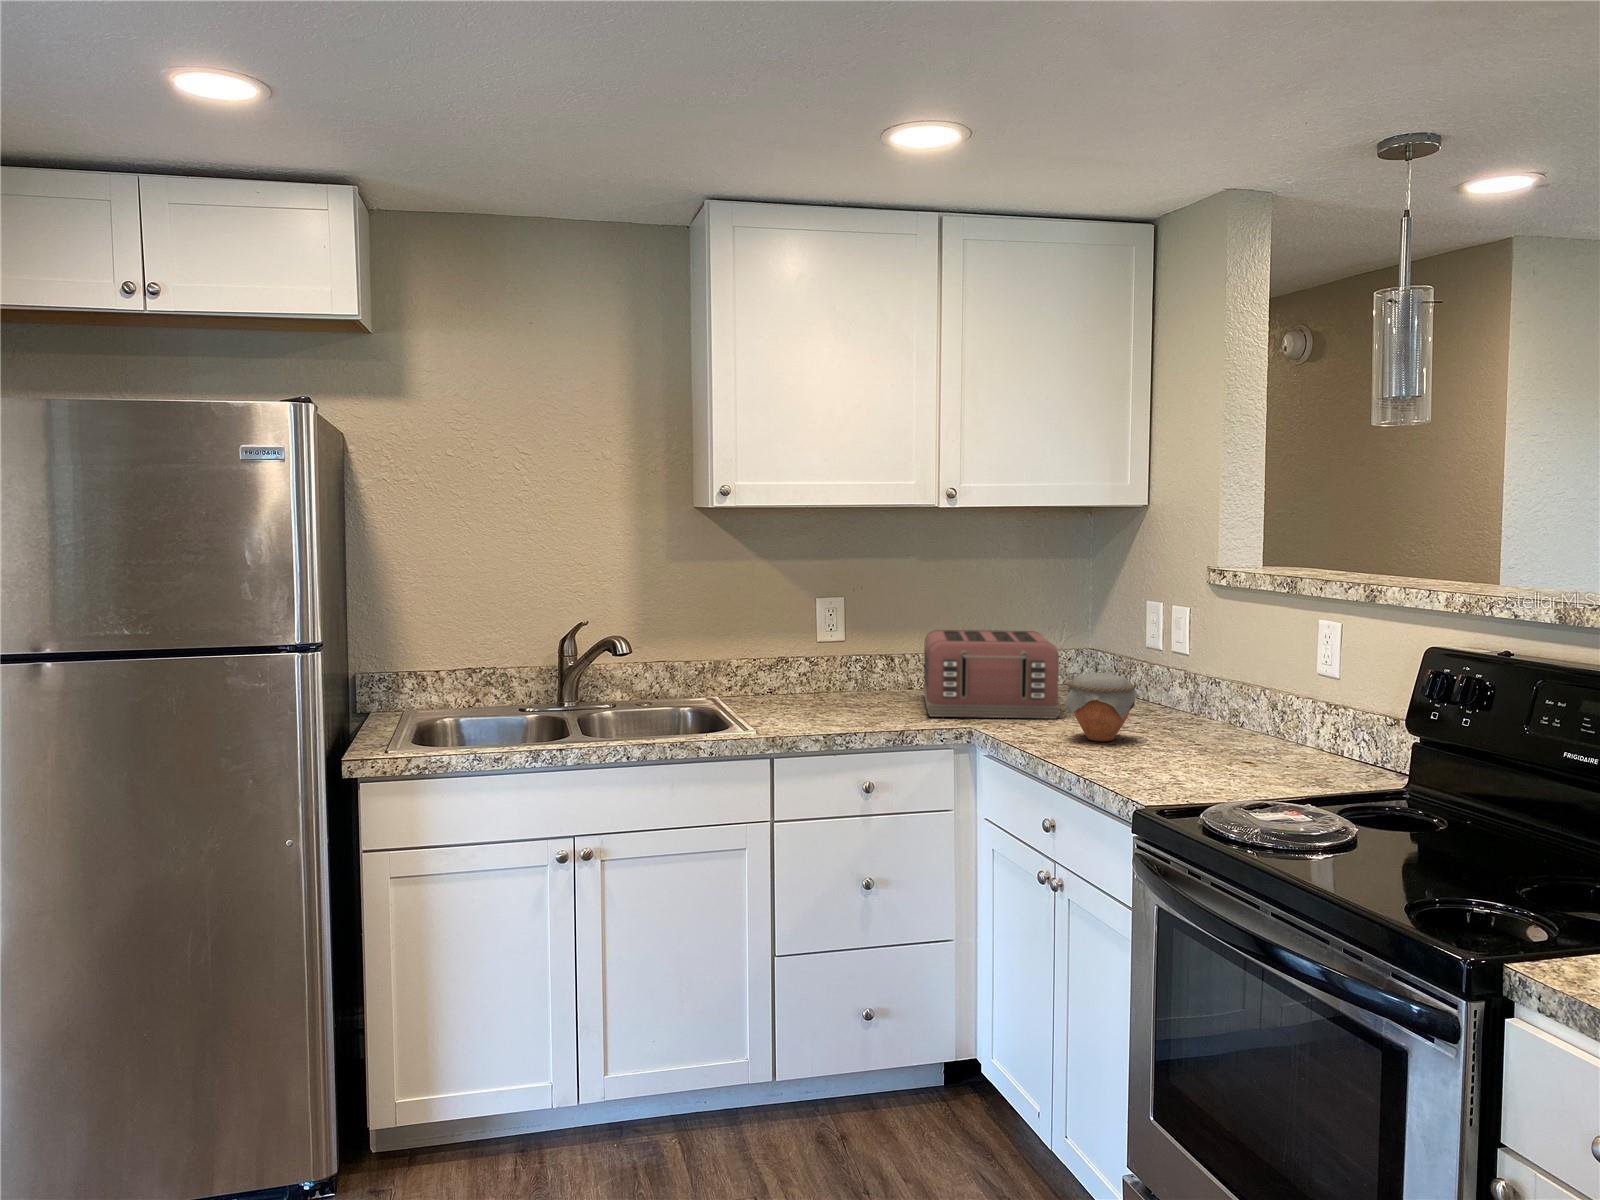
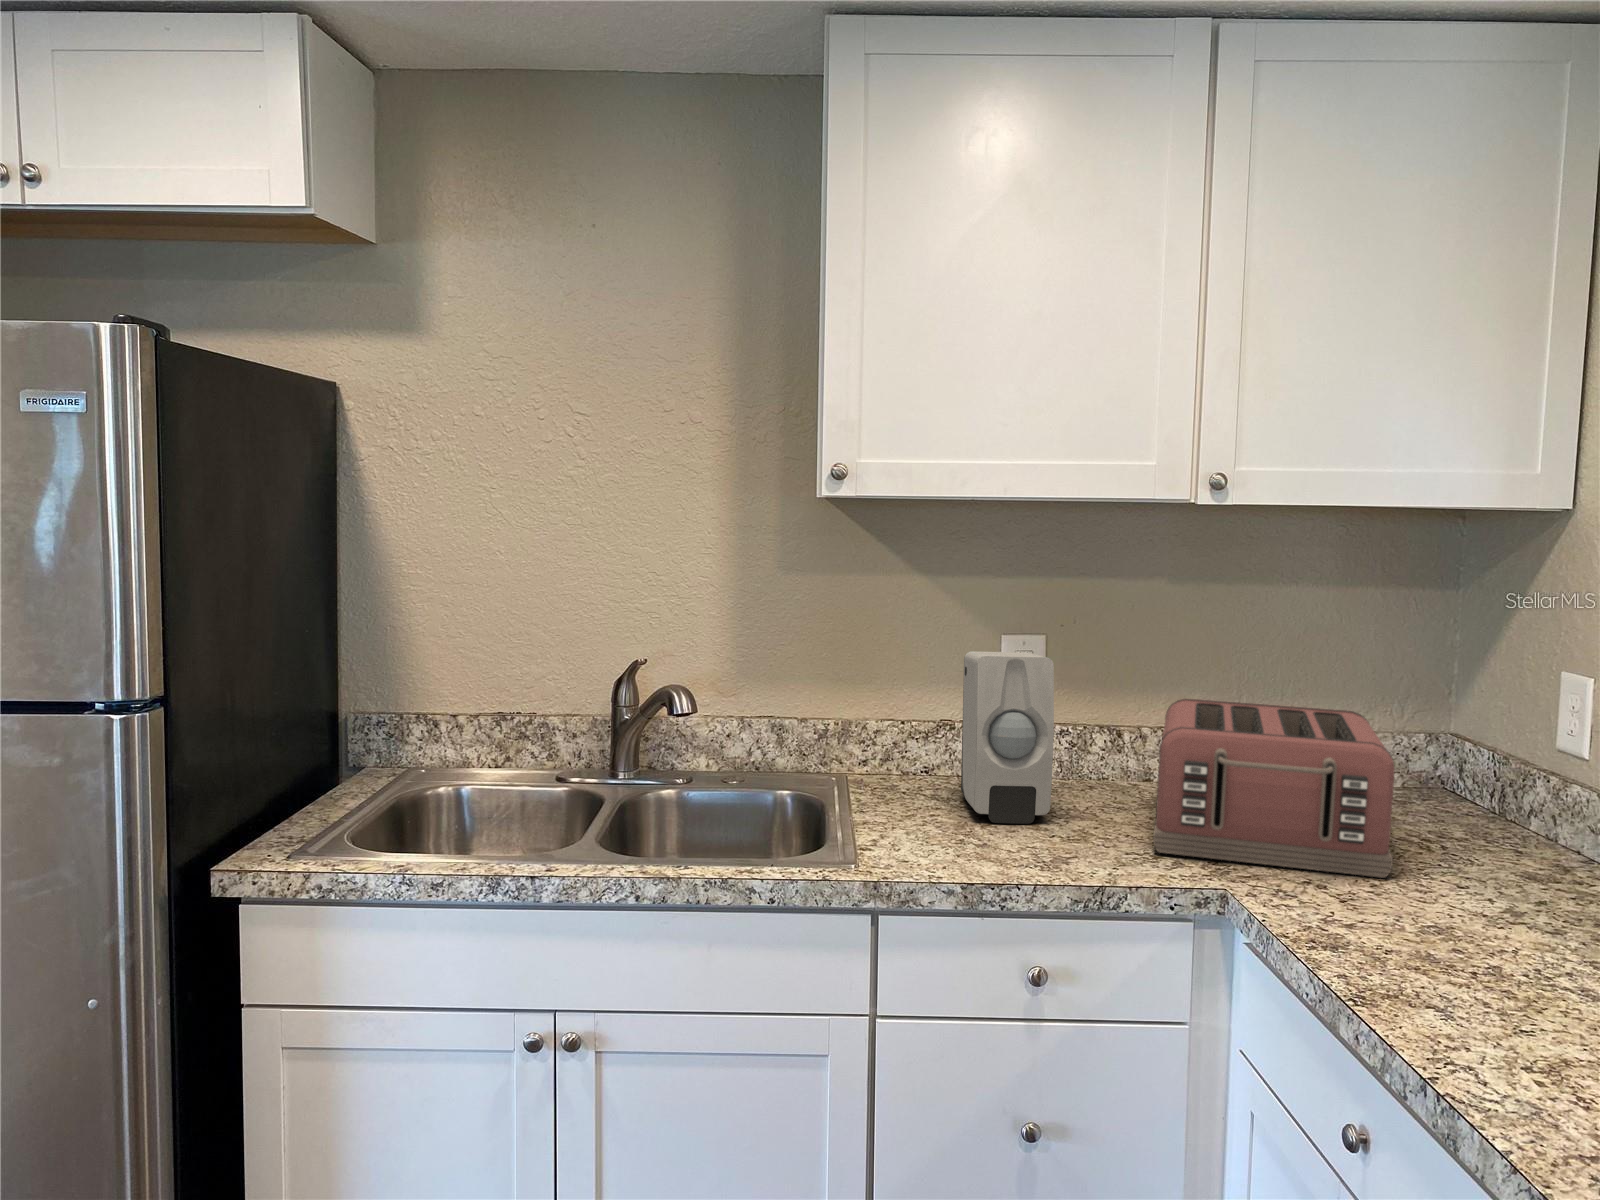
soap dispenser: none [798,605,862,711] -> present [961,651,1054,824]
jar: present [1063,672,1139,741] -> none [1398,821,1557,957]

